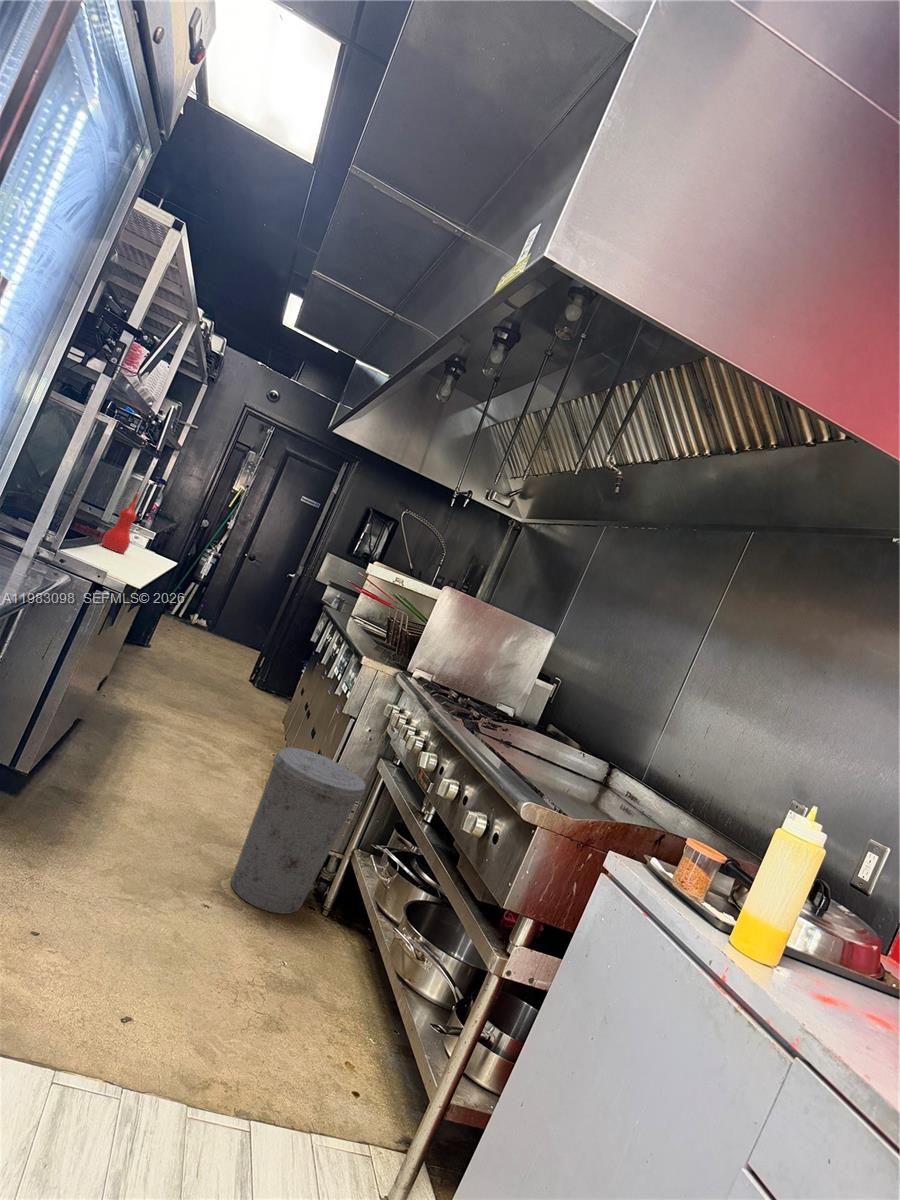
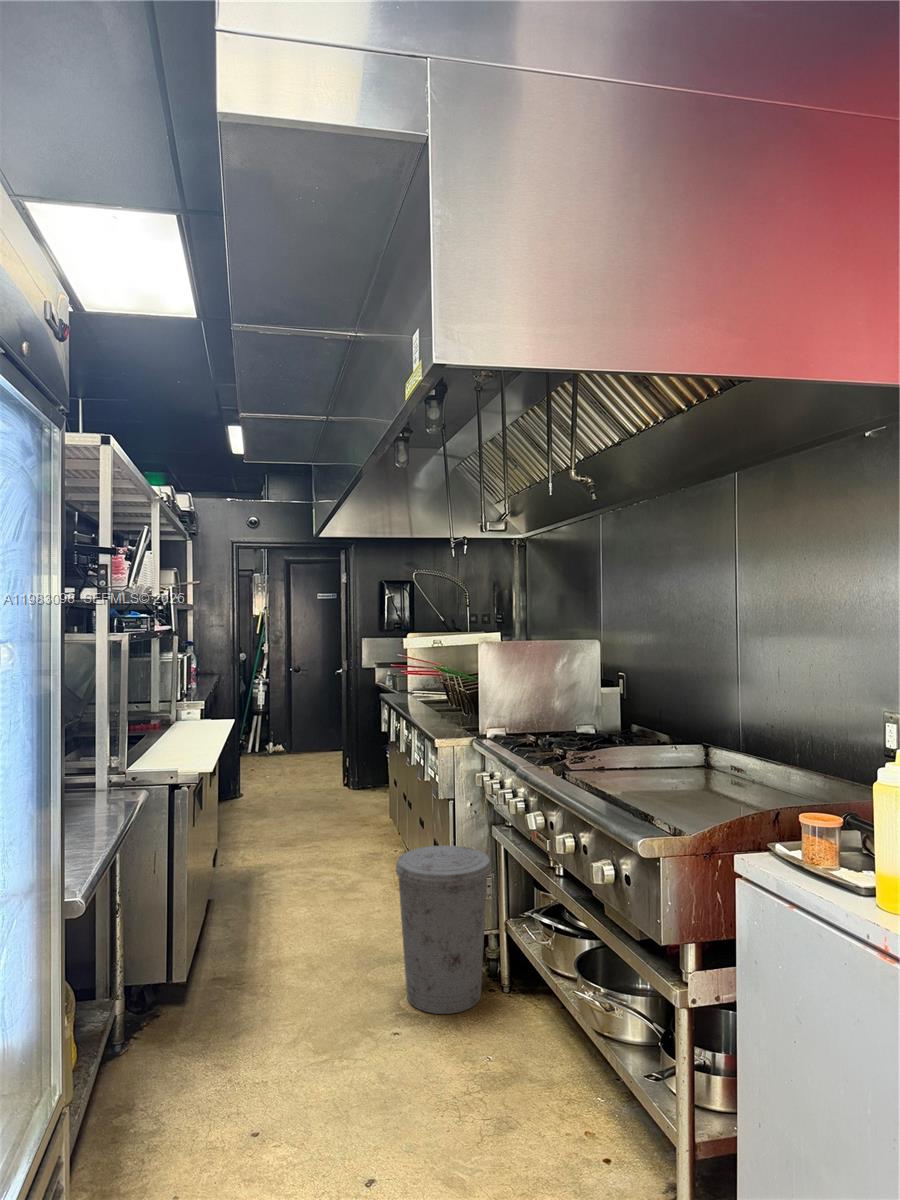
spray bottle: present [102,493,140,553] -> none [160,677,185,738]

